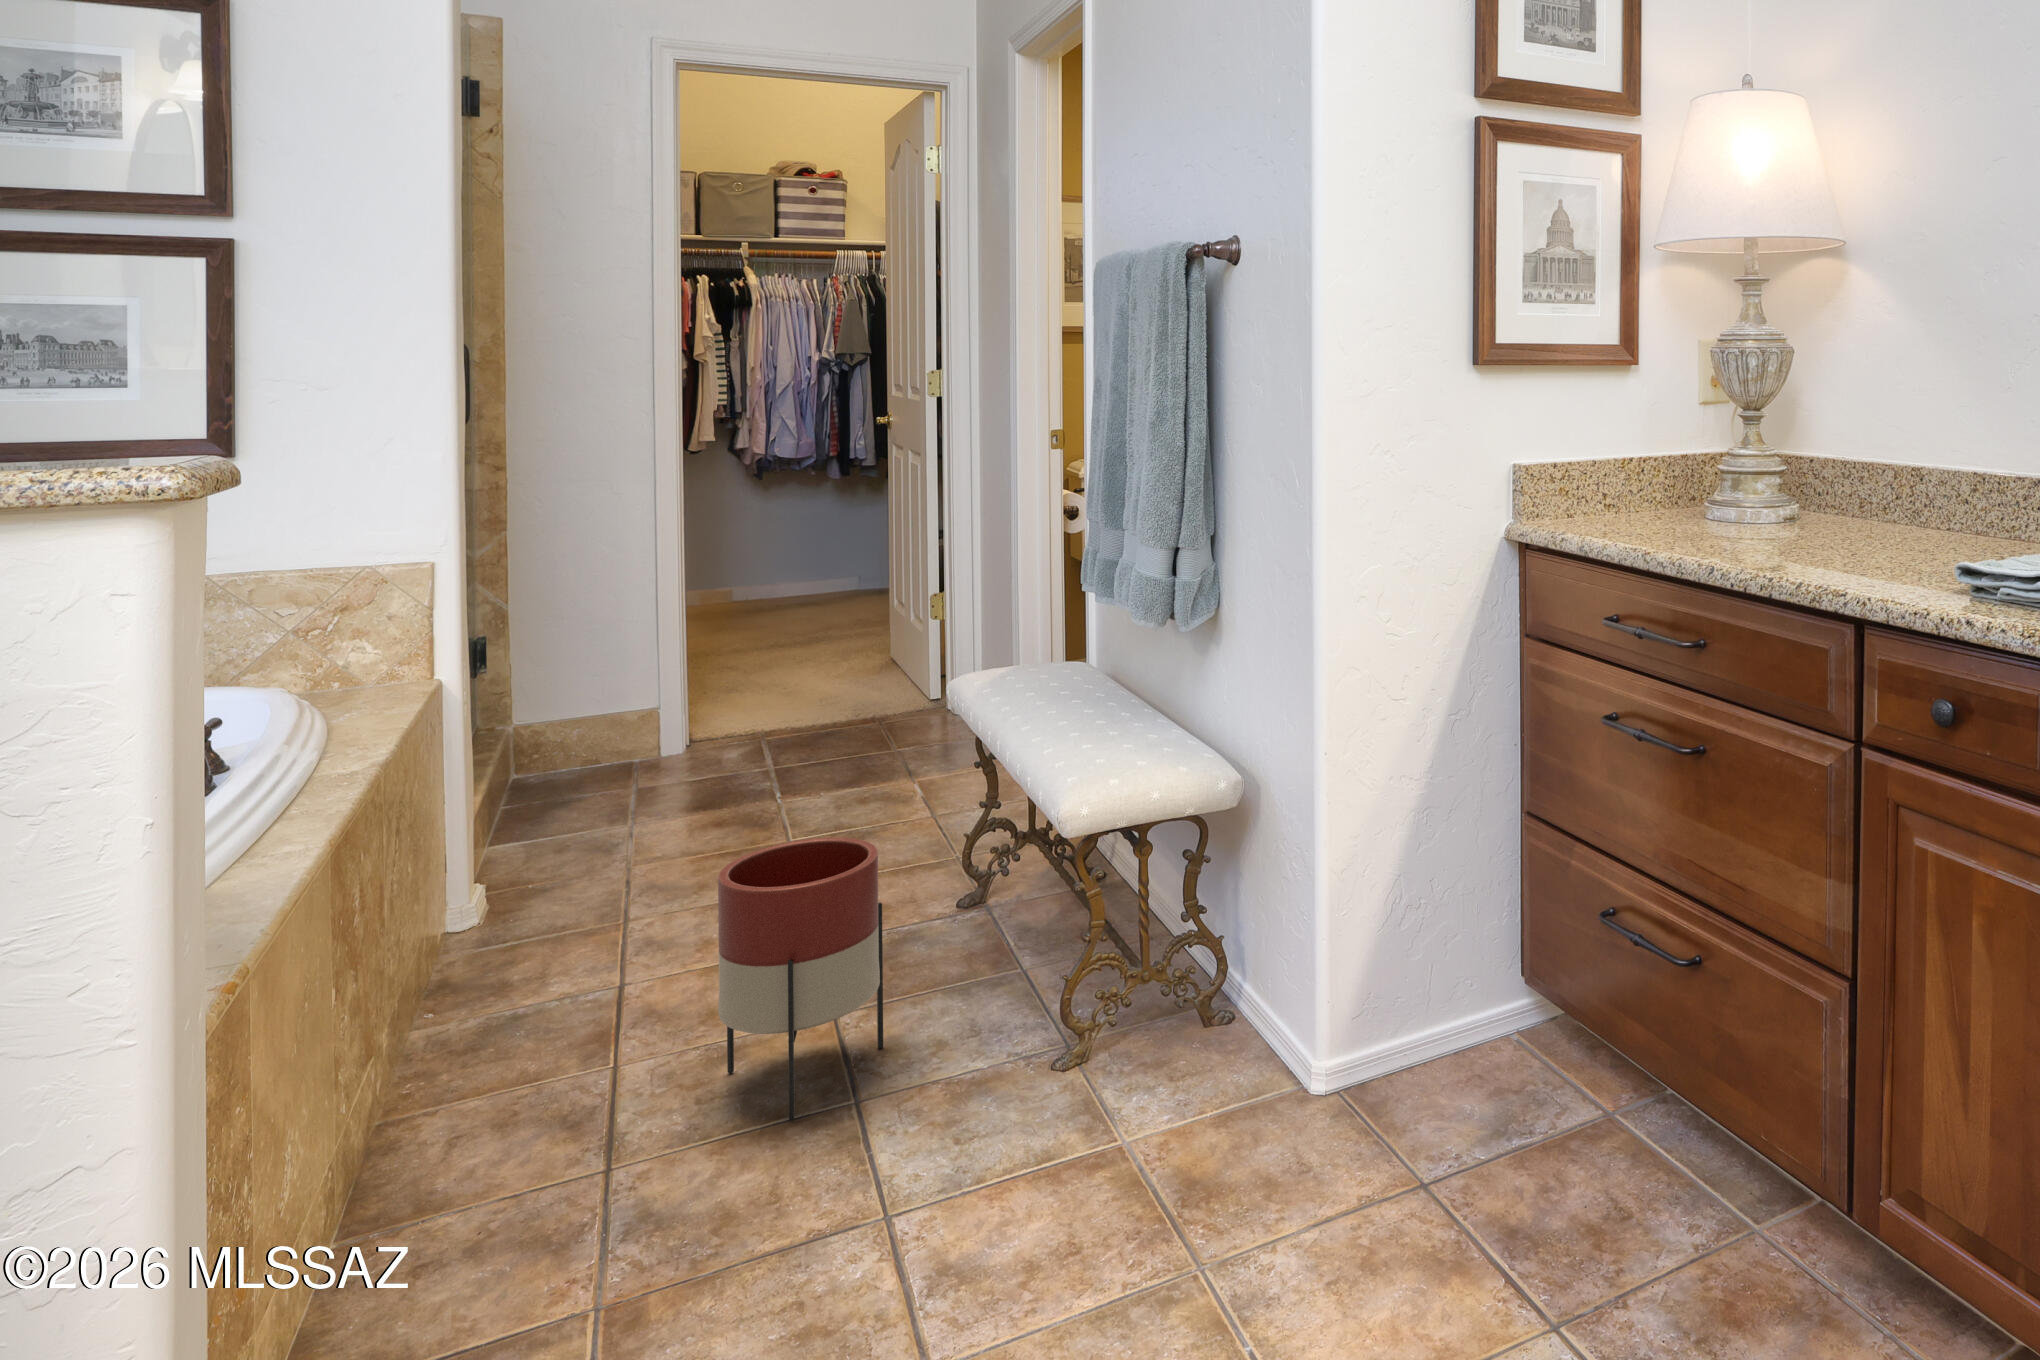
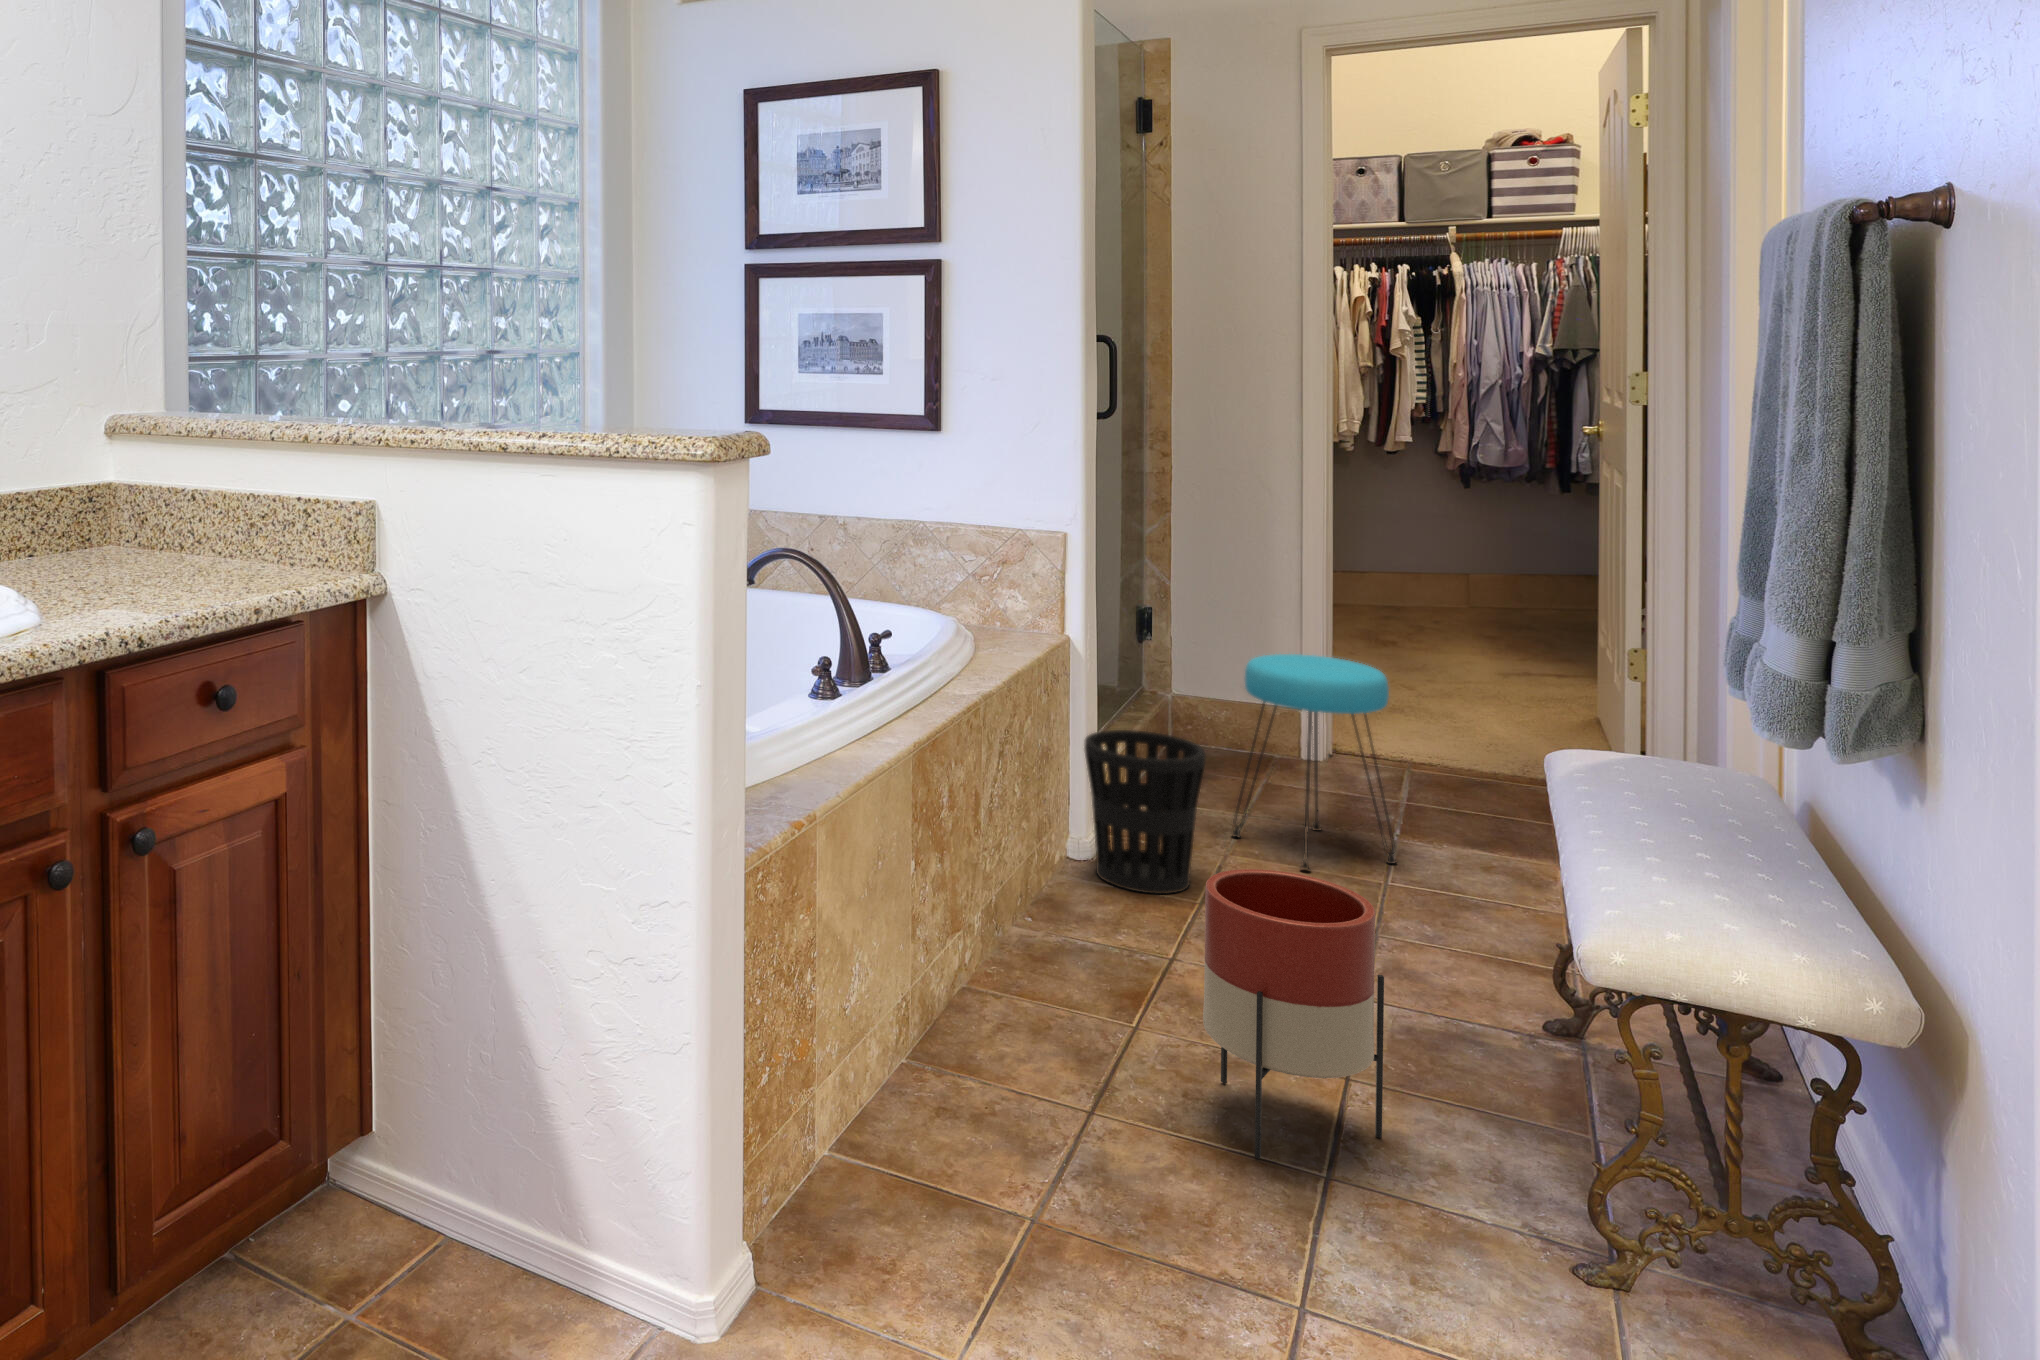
stool: none [632,645,796,853] -> present [1232,654,1396,869]
wastebasket: none [479,760,626,940] -> present [1084,730,1206,894]

